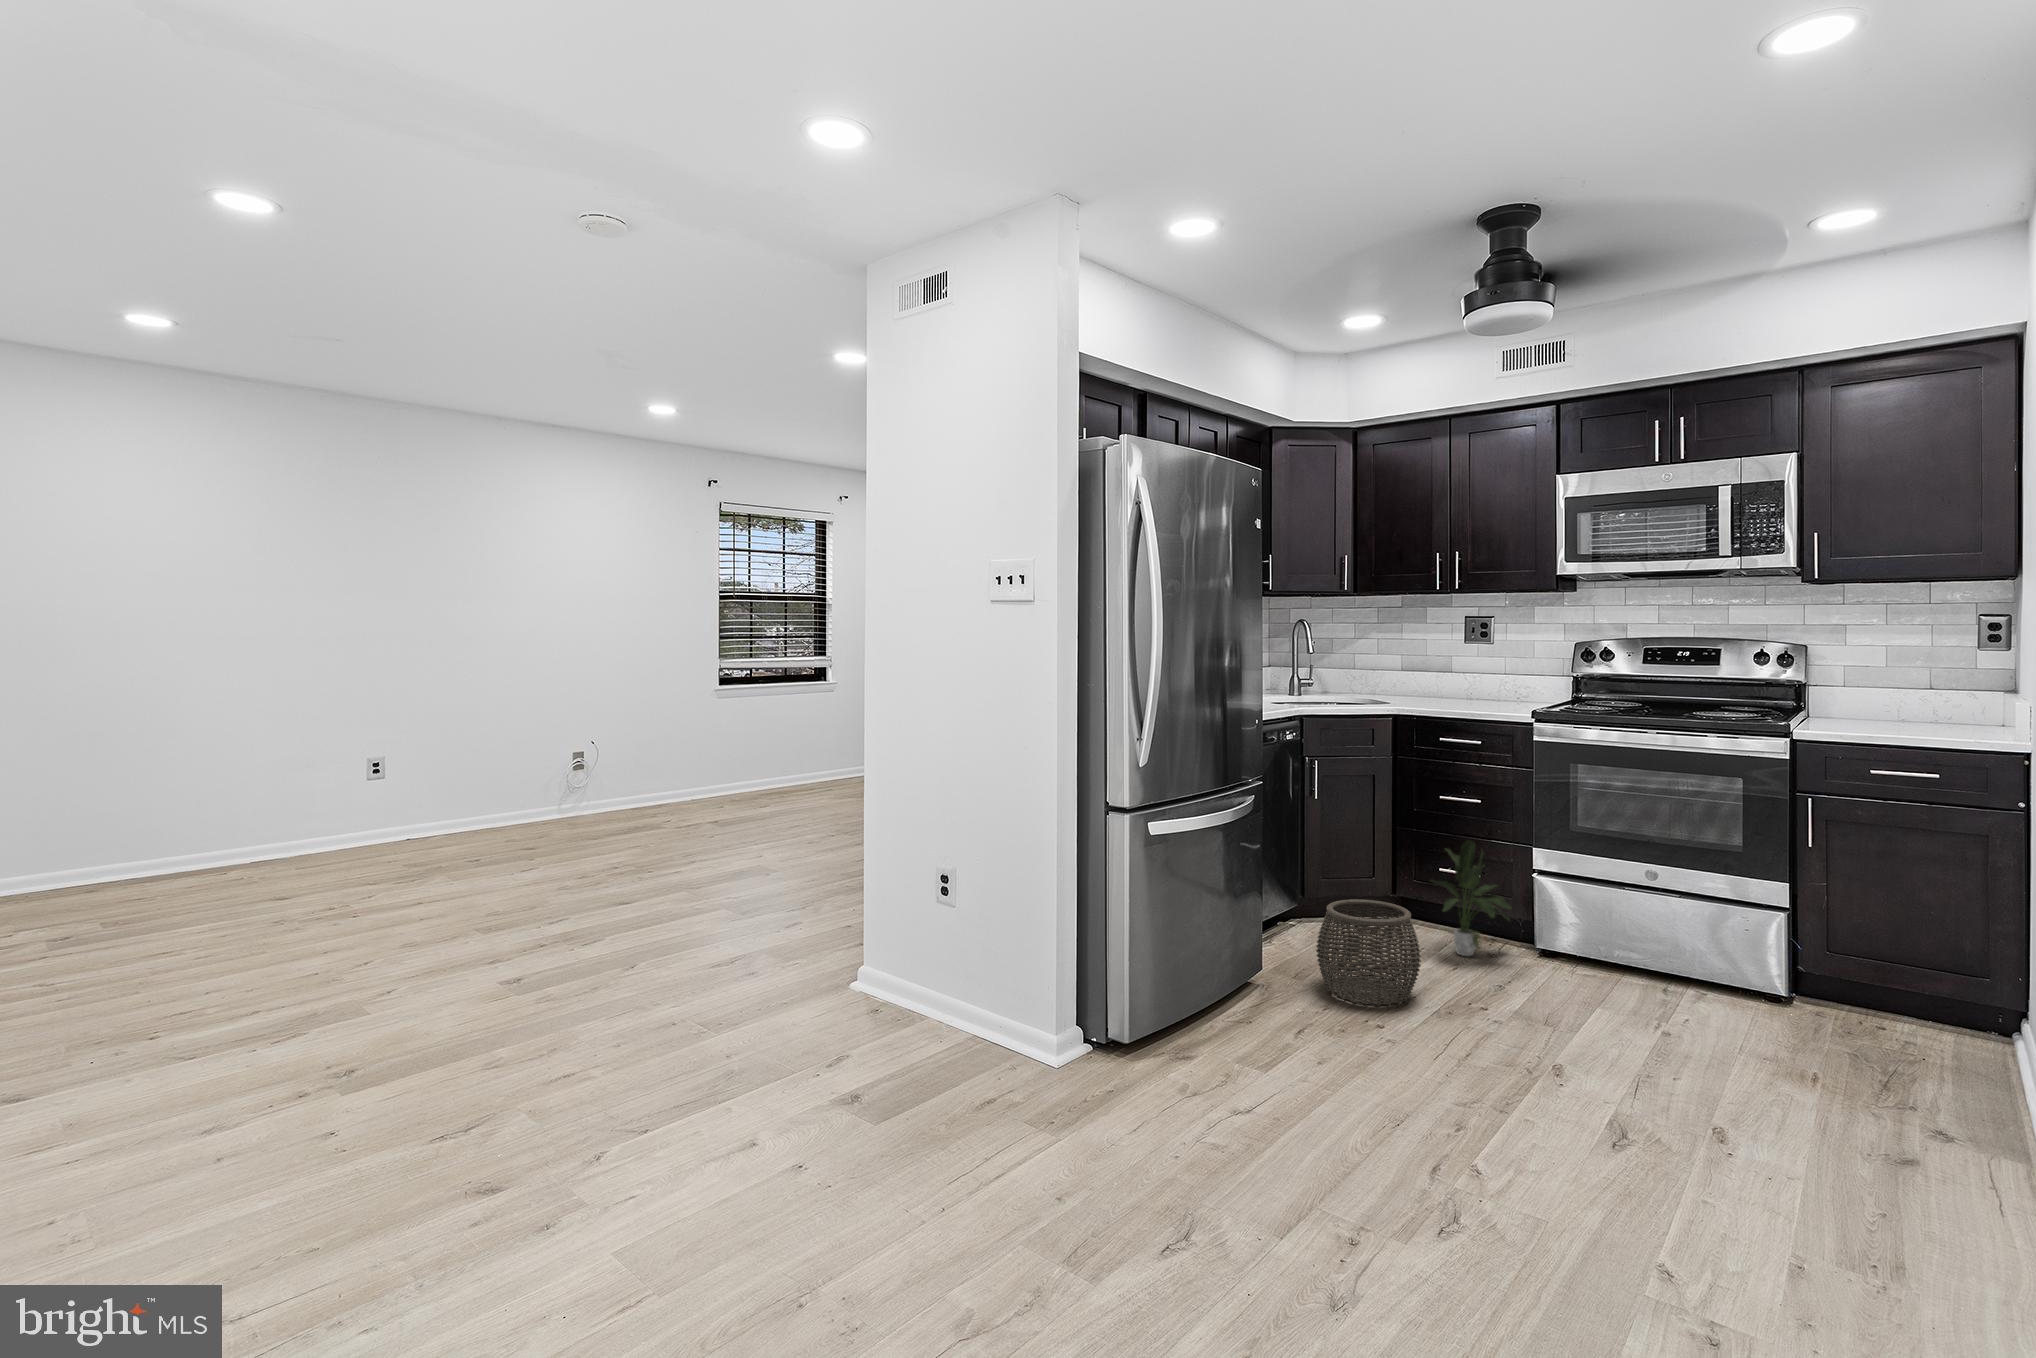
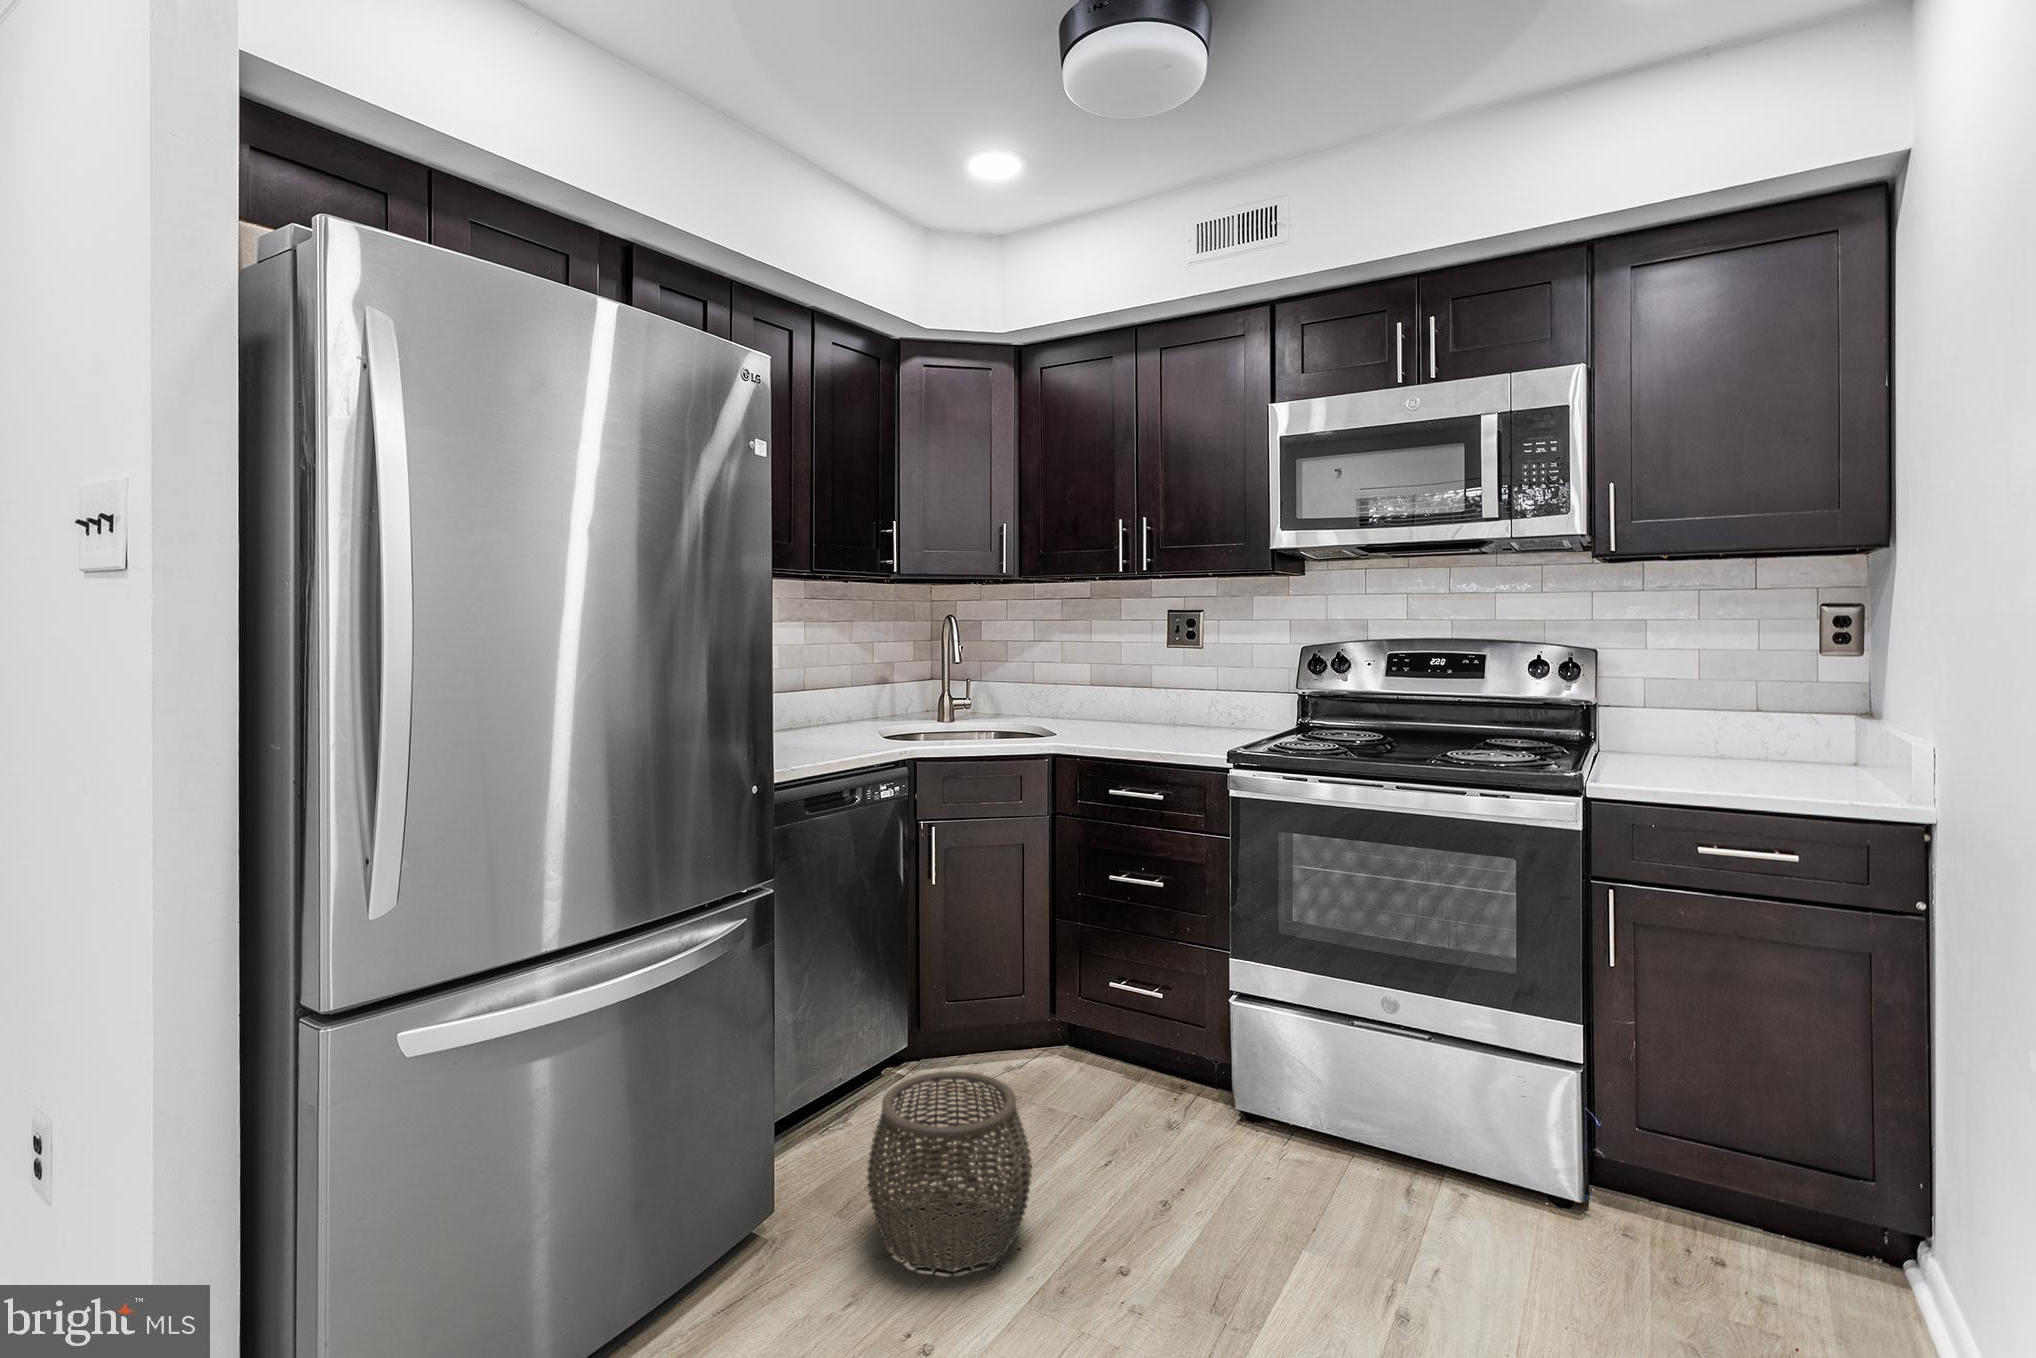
potted plant: present [1431,841,1511,956] -> none [1079,948,1201,1127]

